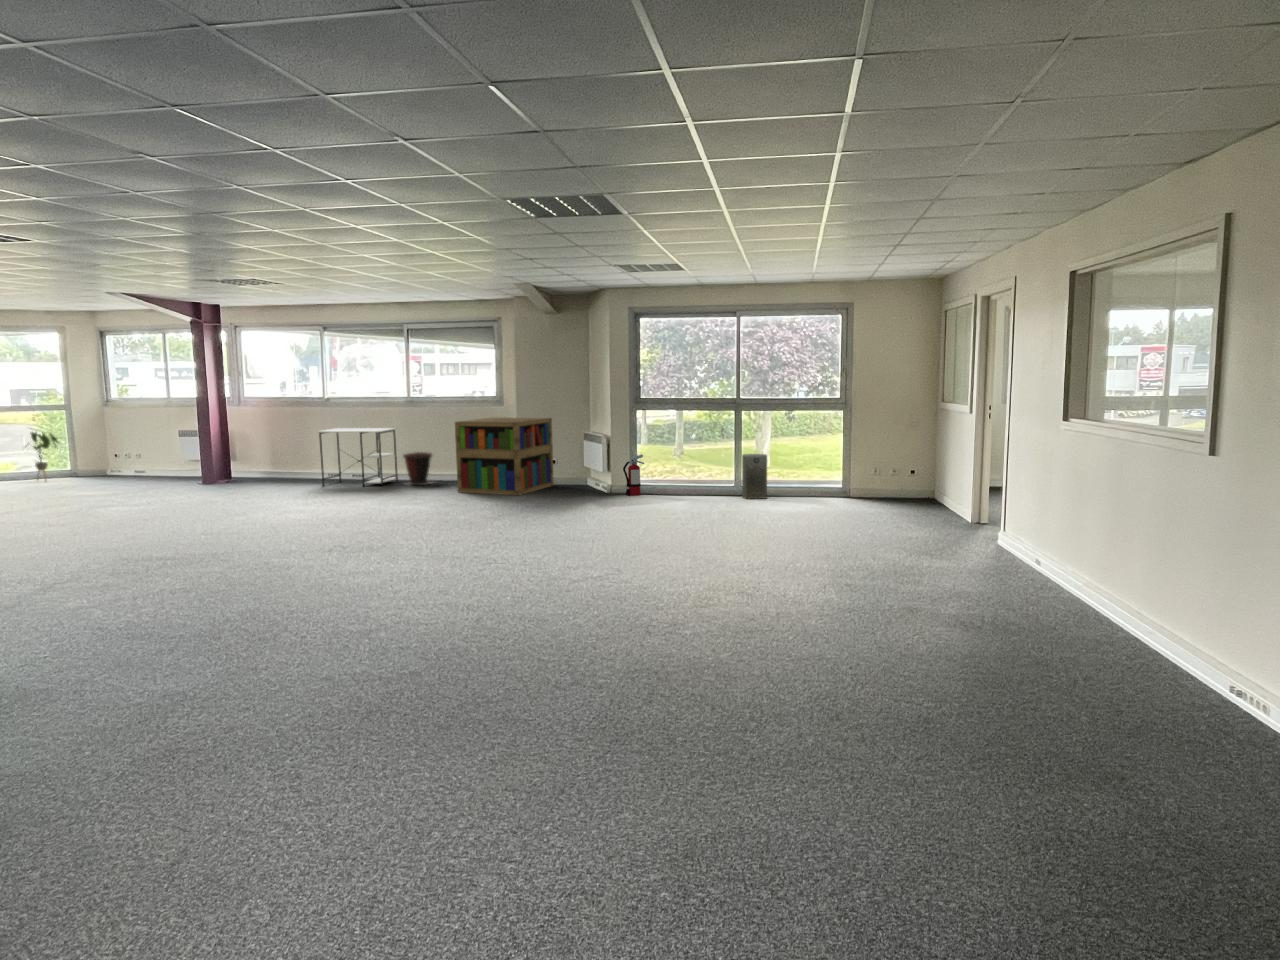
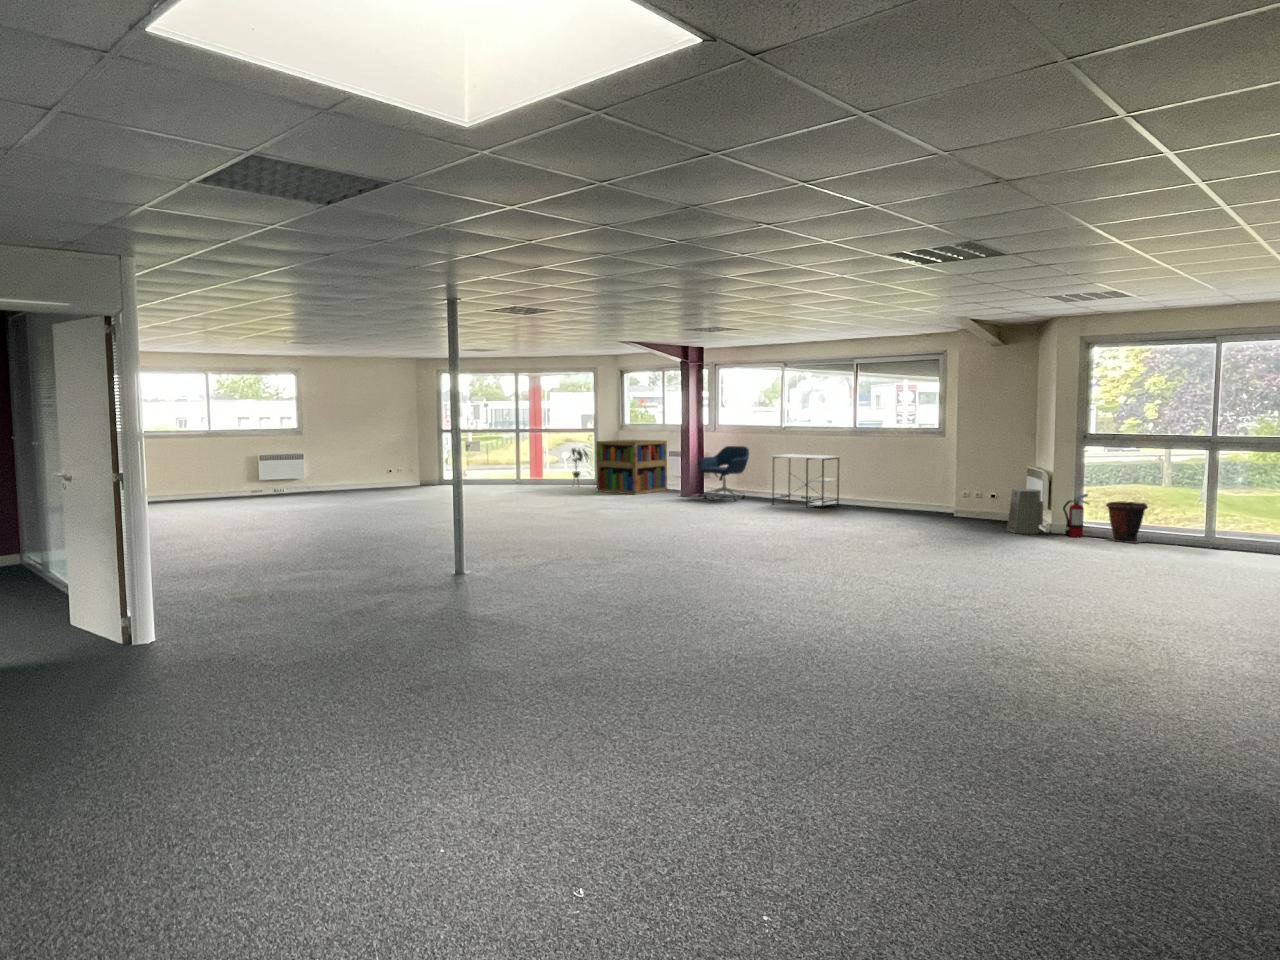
bookshelf: present [455,417,554,495] -> present [596,440,667,494]
office chair: none [225,421,287,487] -> present [699,446,749,501]
waste bin: present [403,452,432,485] -> present [1106,501,1148,543]
air purifier: present [742,454,767,499] -> present [1007,489,1043,534]

